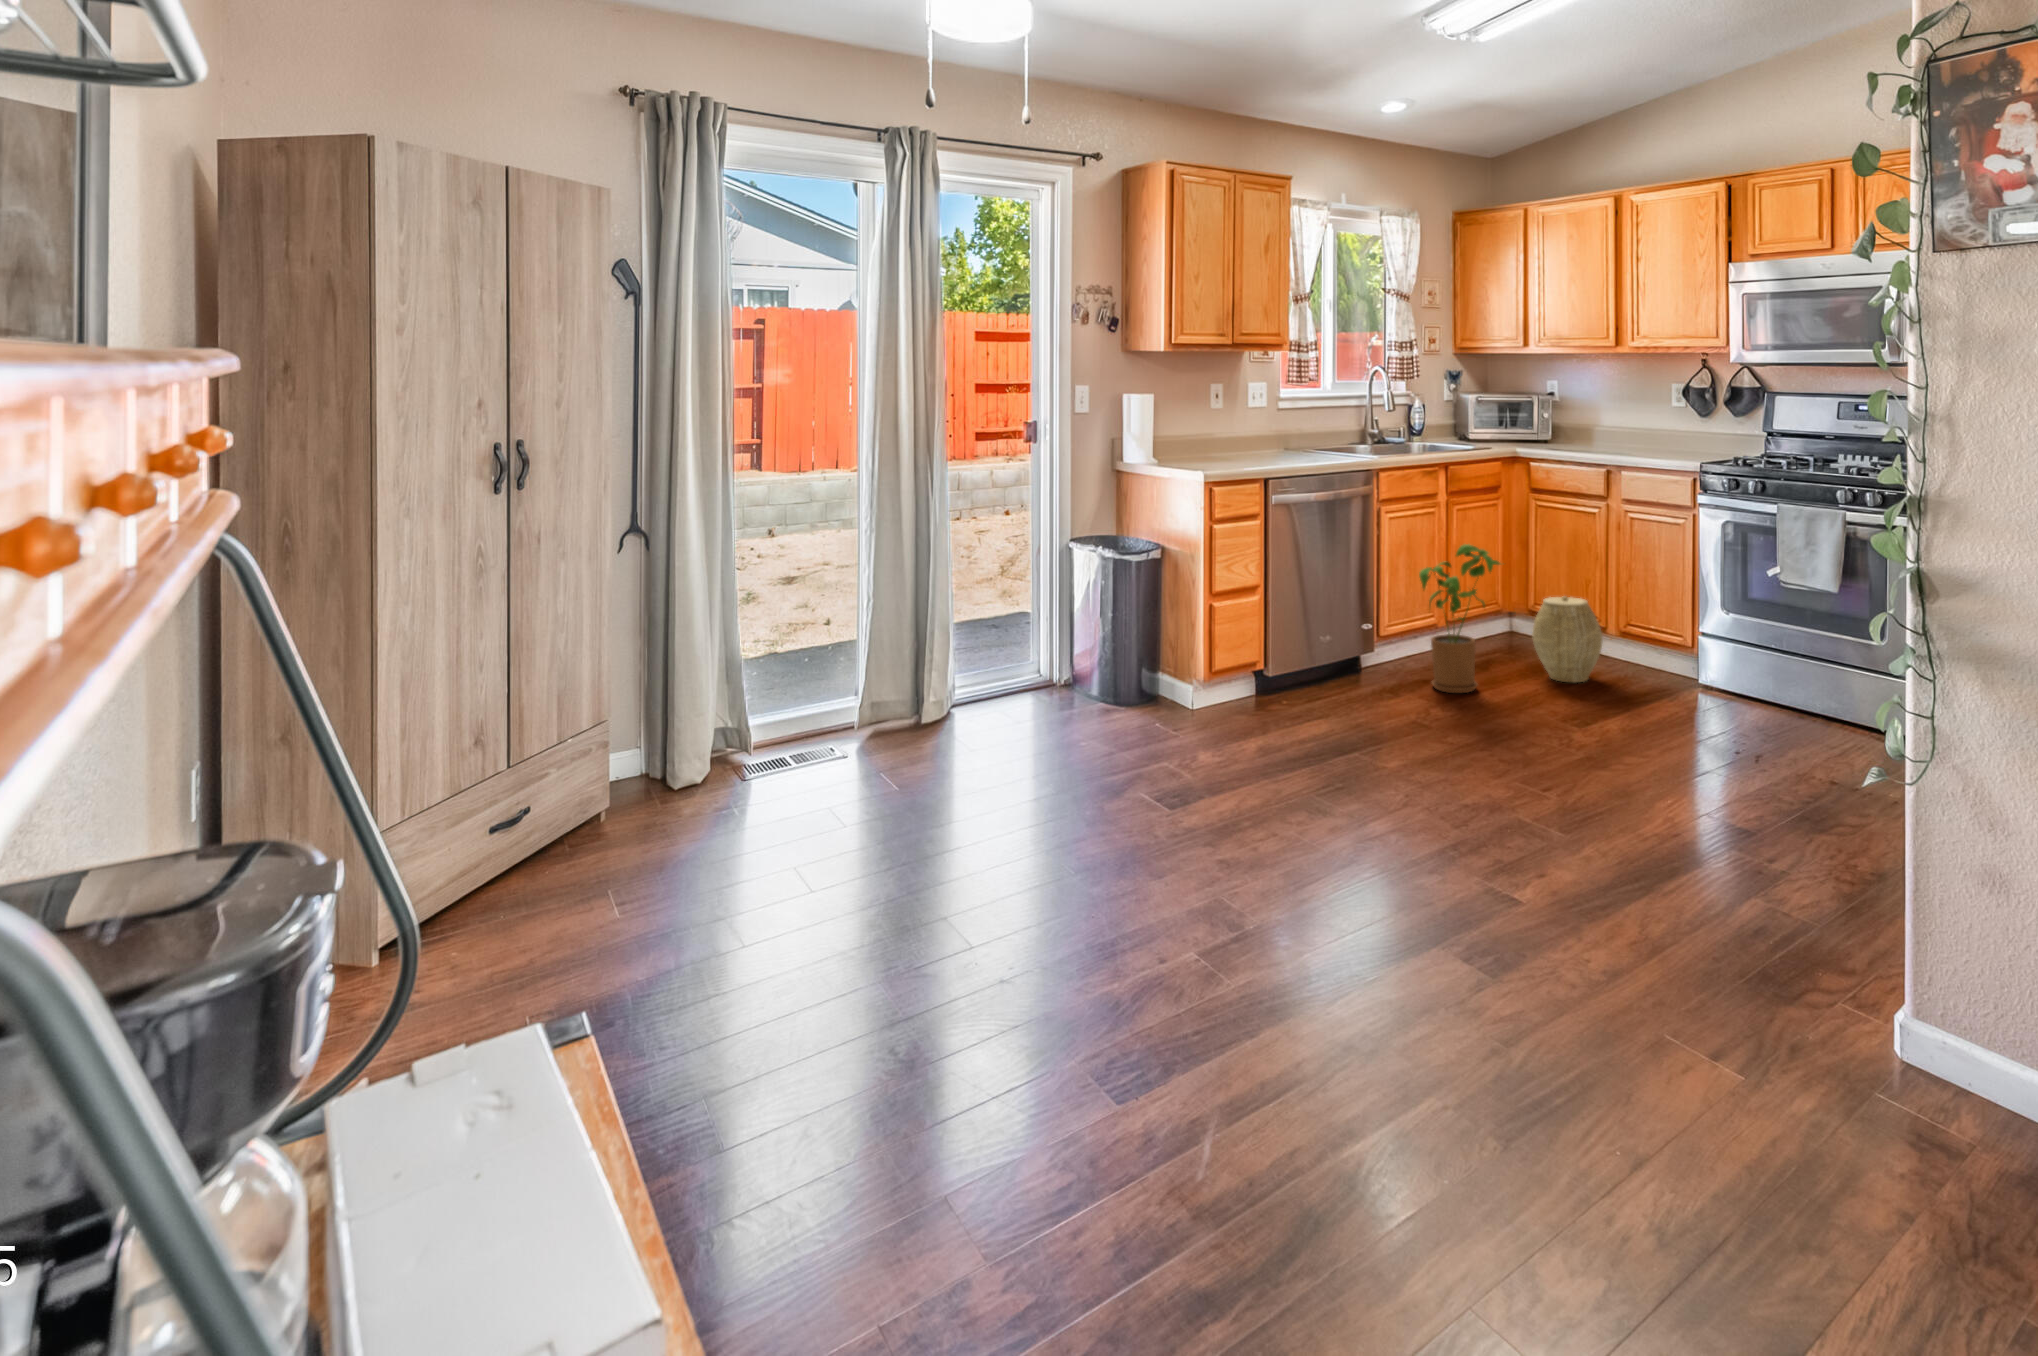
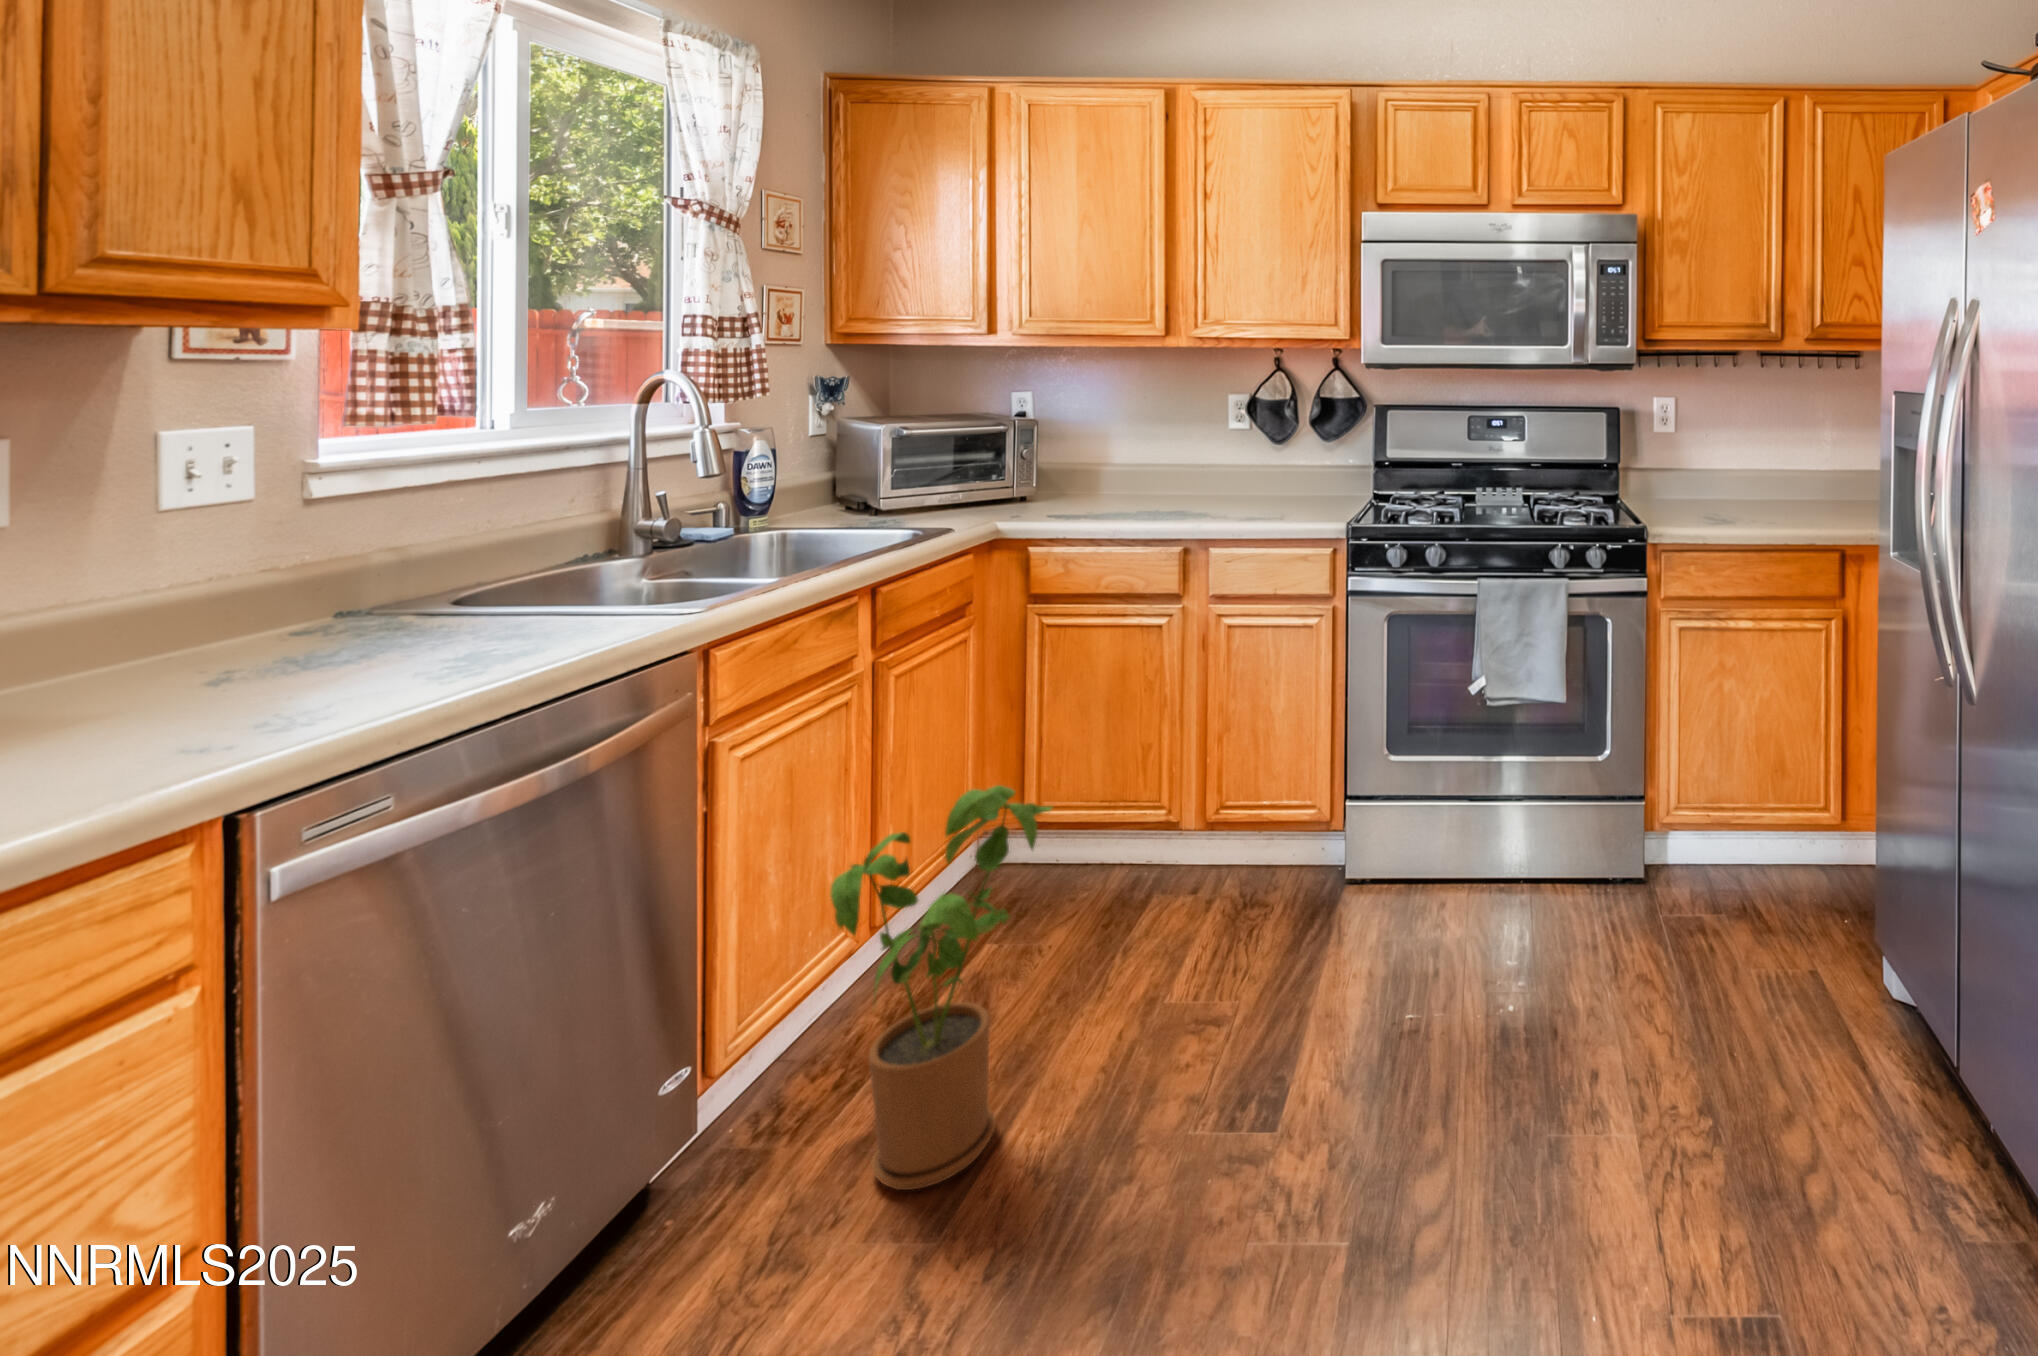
woven basket: present [1532,596,1602,682] -> none [1079,807,1215,996]

